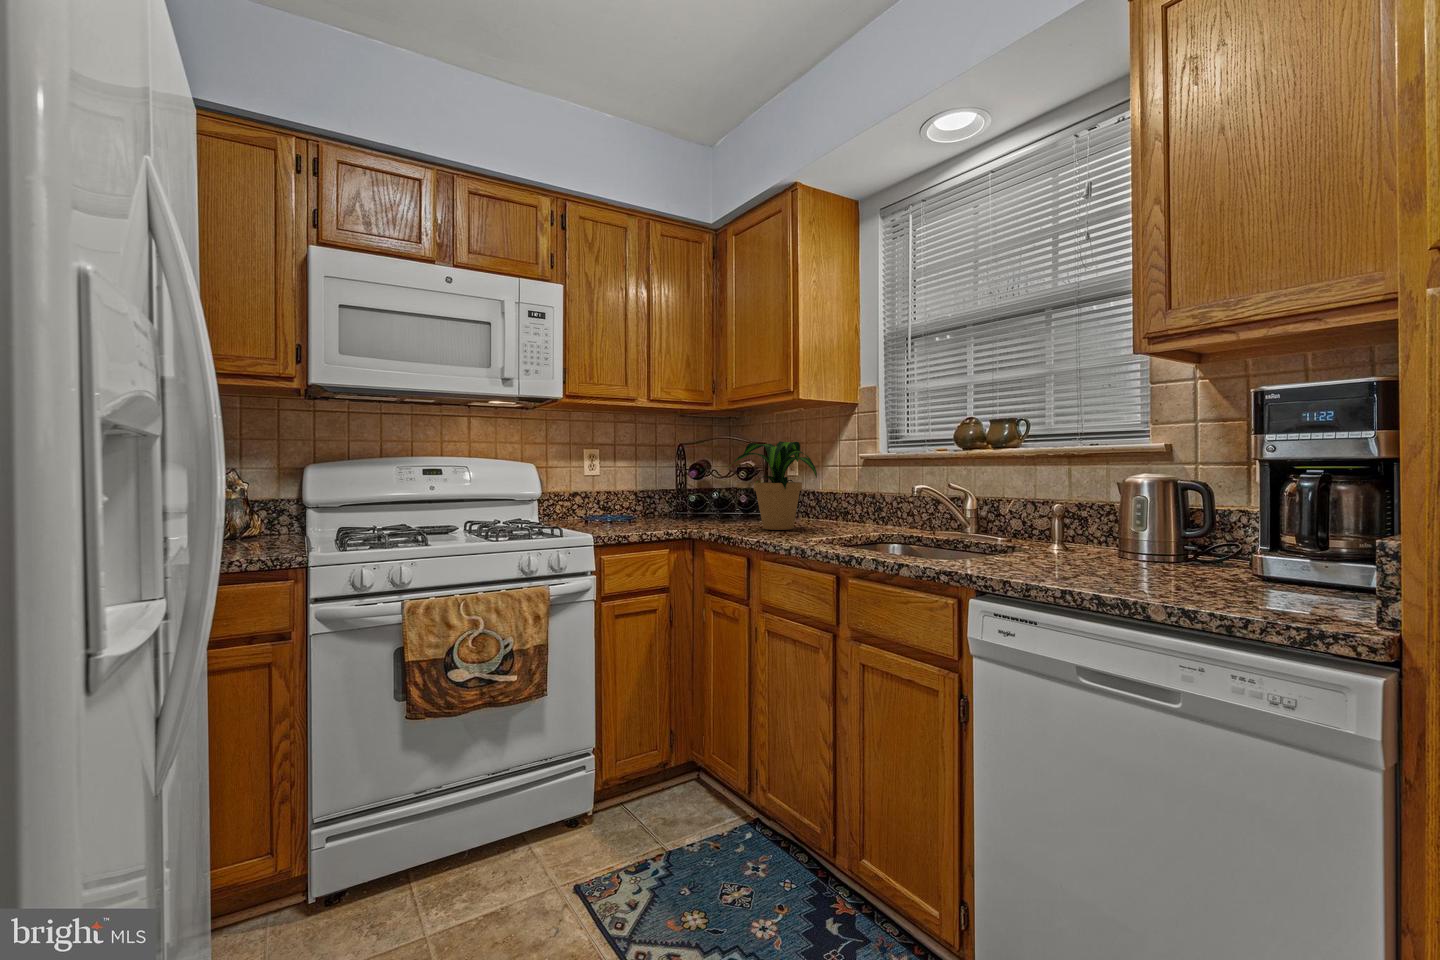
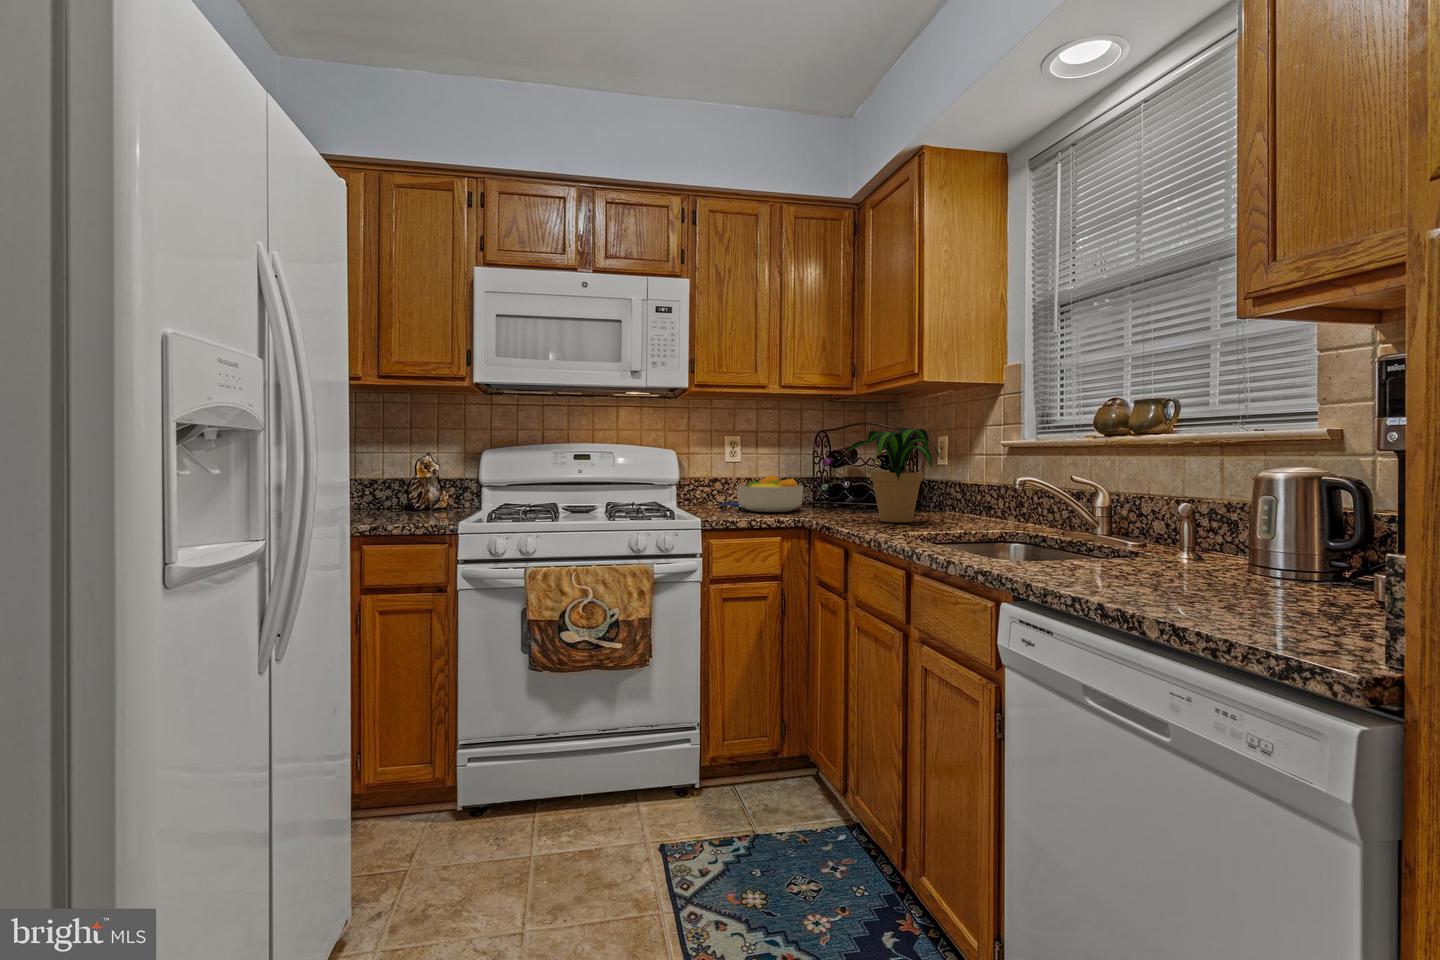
fruit bowl: none [609,486,676,524] -> present [737,475,803,512]

